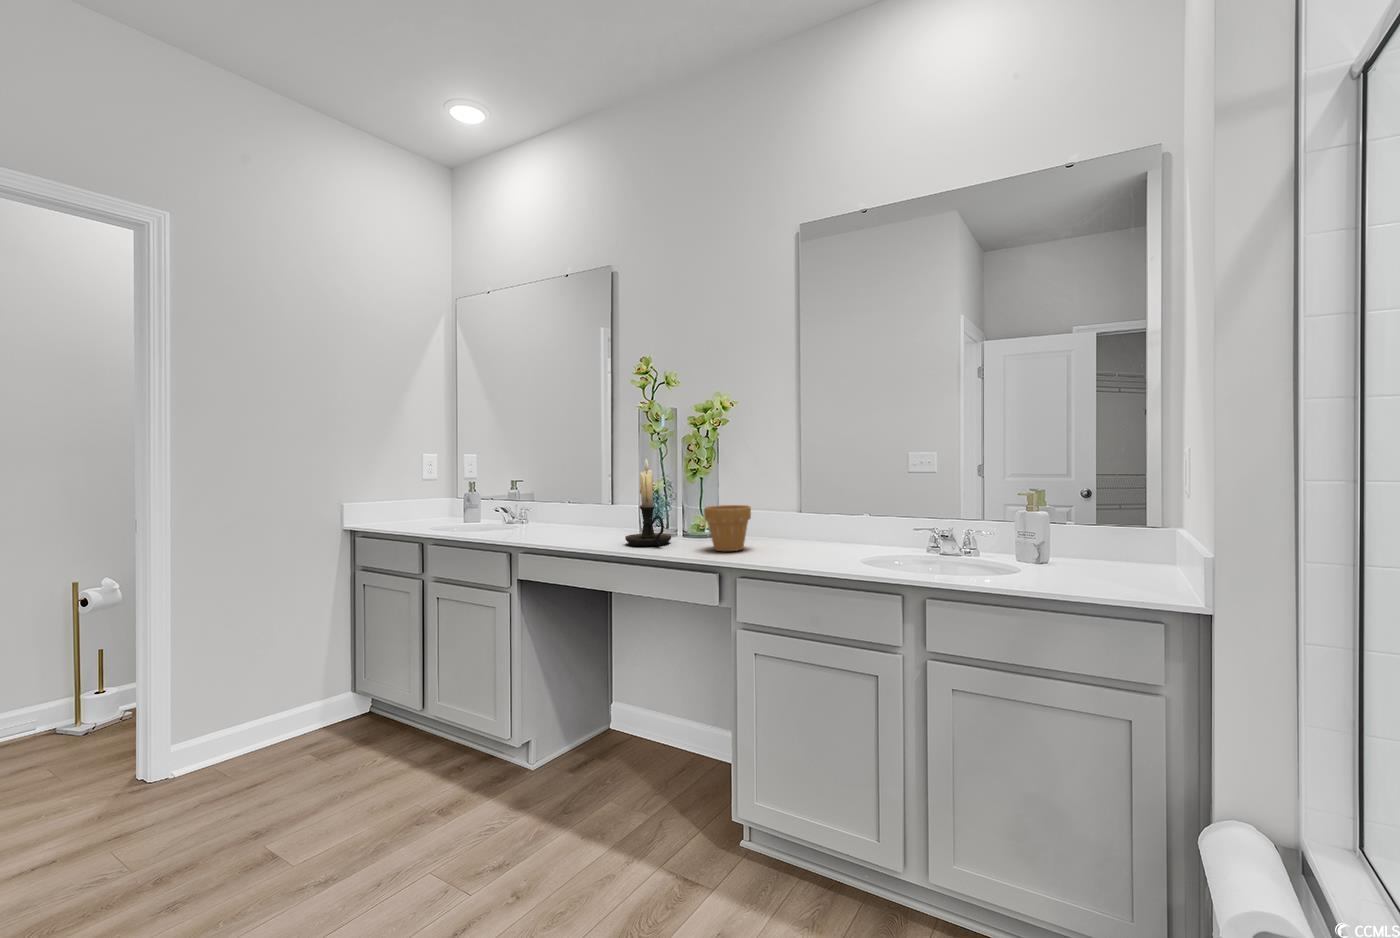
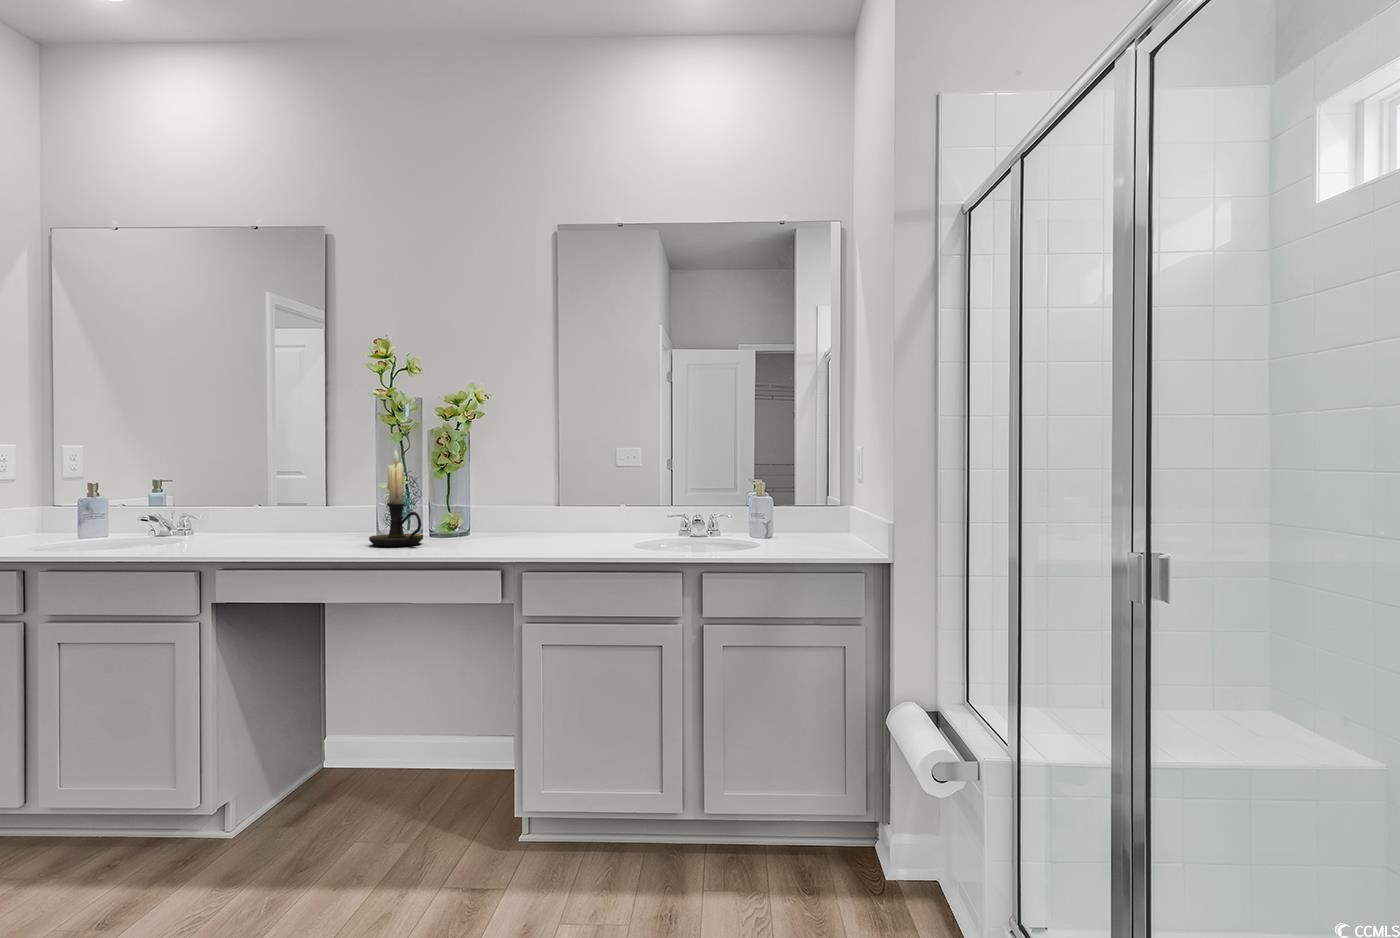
flower pot: present [704,505,751,551] -> none [470,500,520,547]

